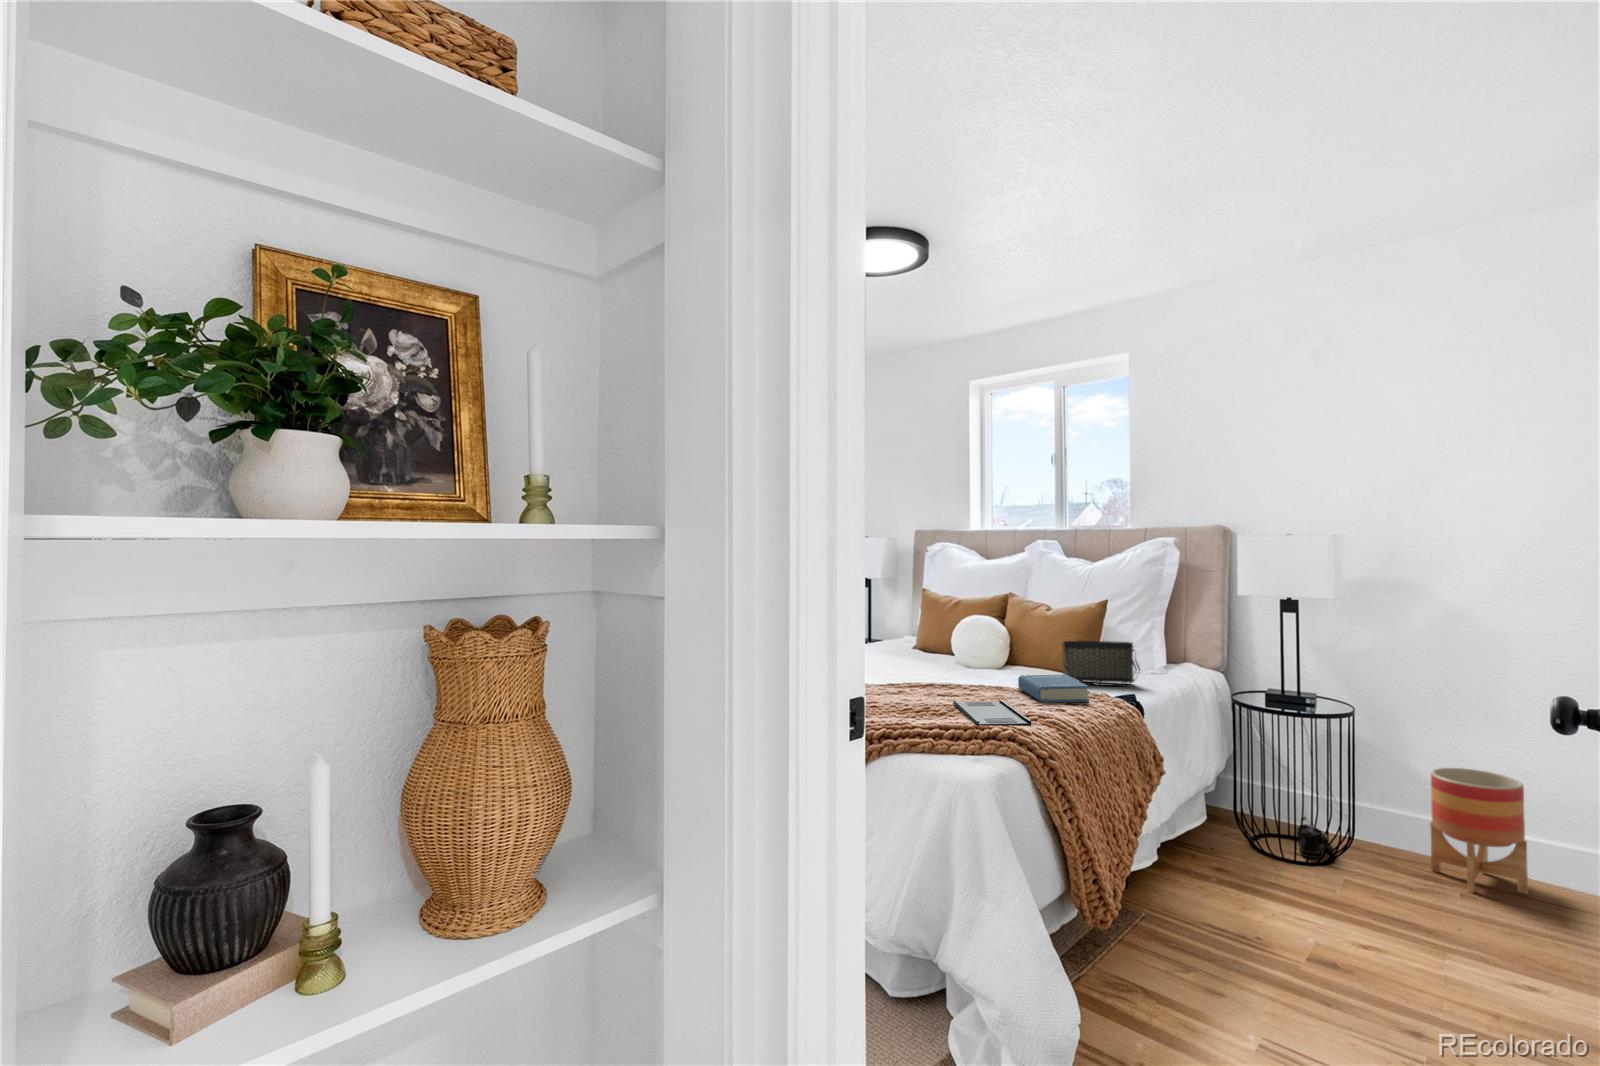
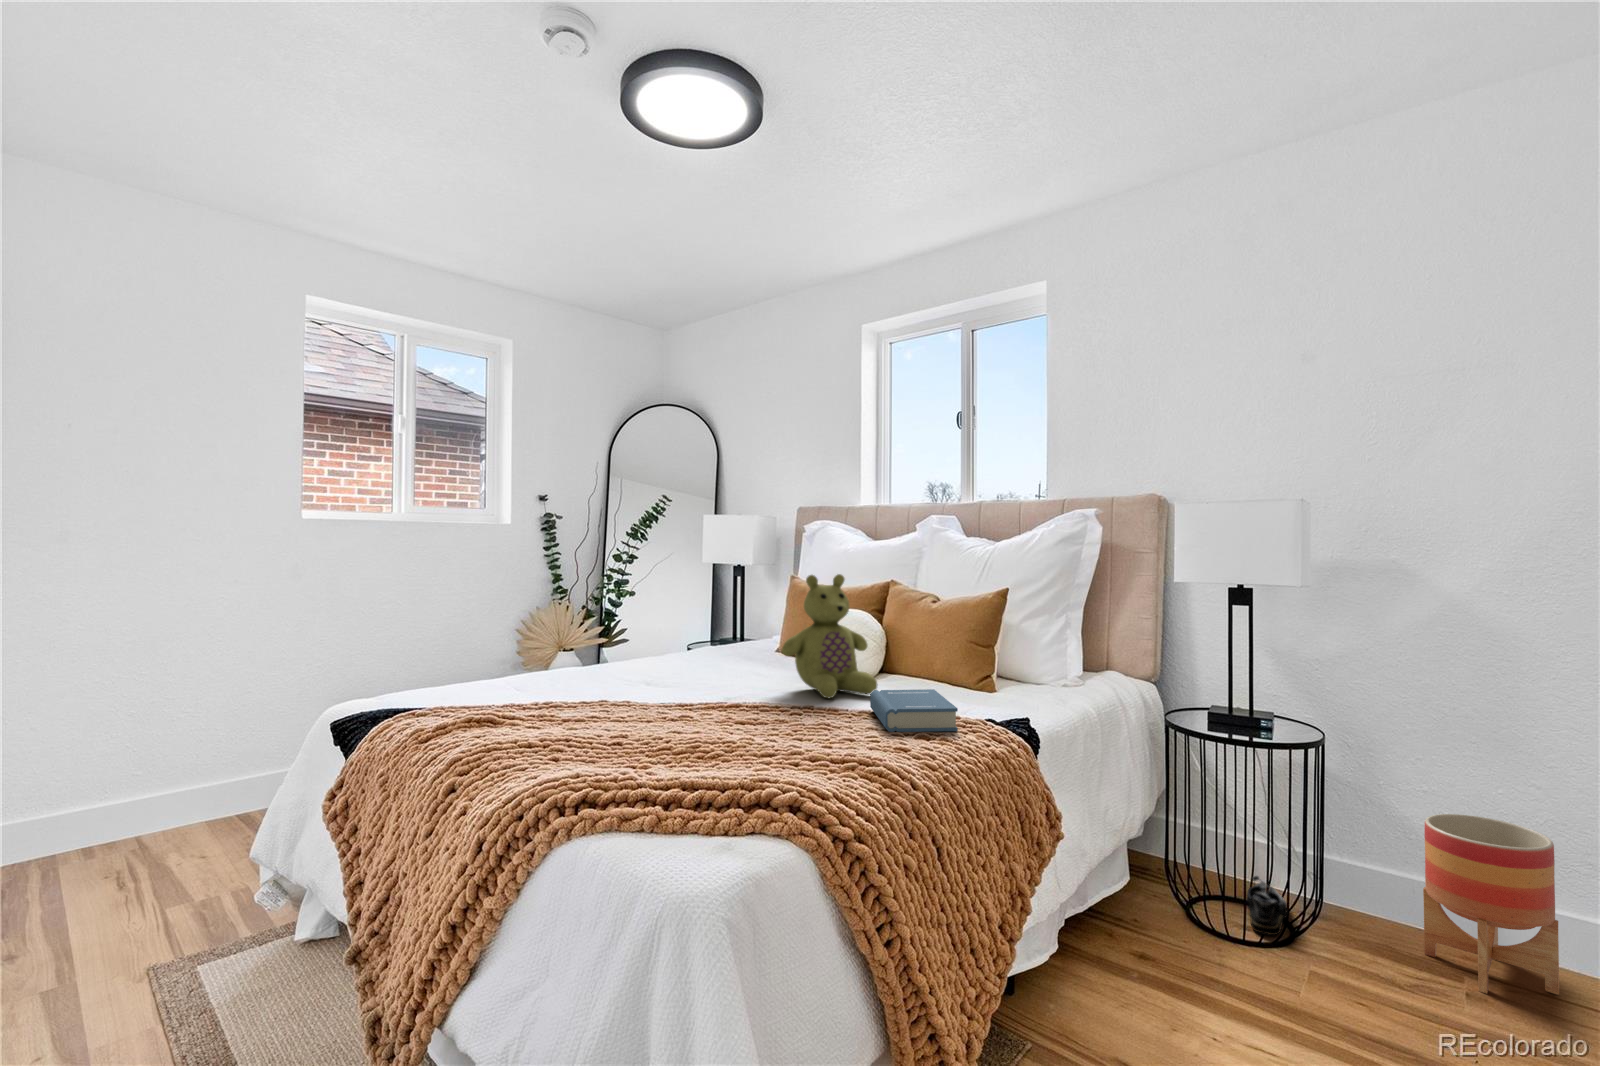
stuffed bear: none [943,590,1016,682] -> present [782,574,878,698]
handbag: present [1062,641,1140,686] -> none [940,642,1041,704]
tray: present [953,699,1031,725] -> none [756,728,843,778]

